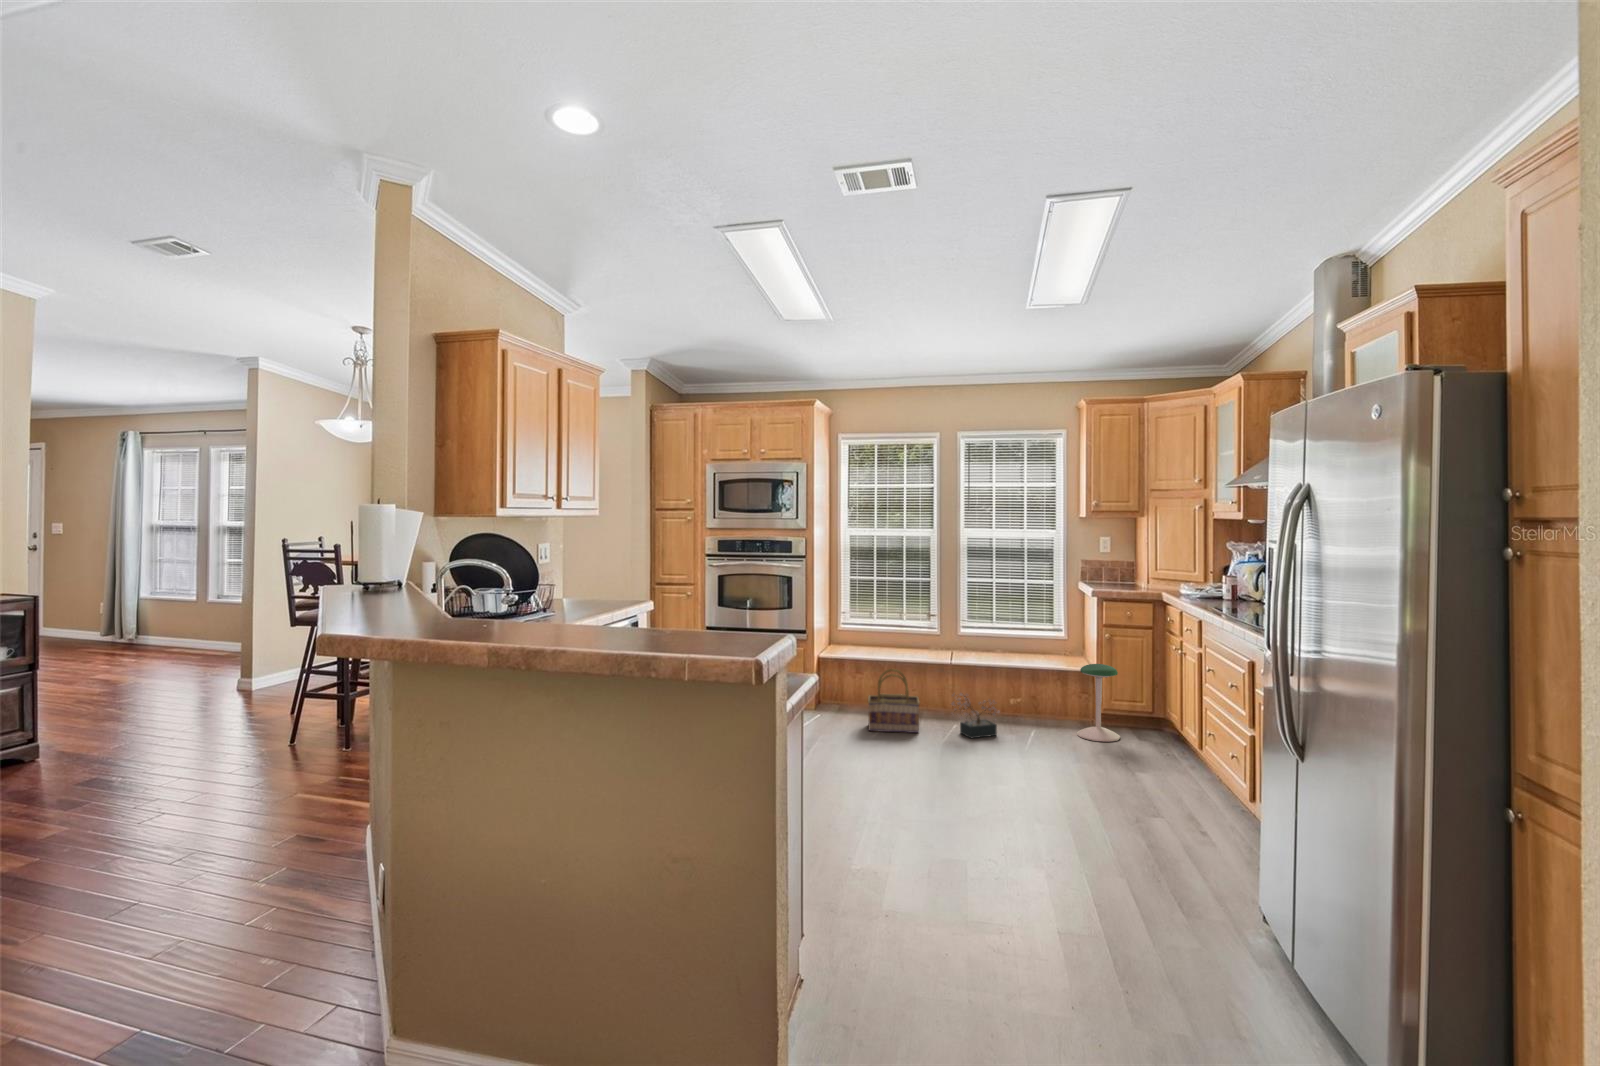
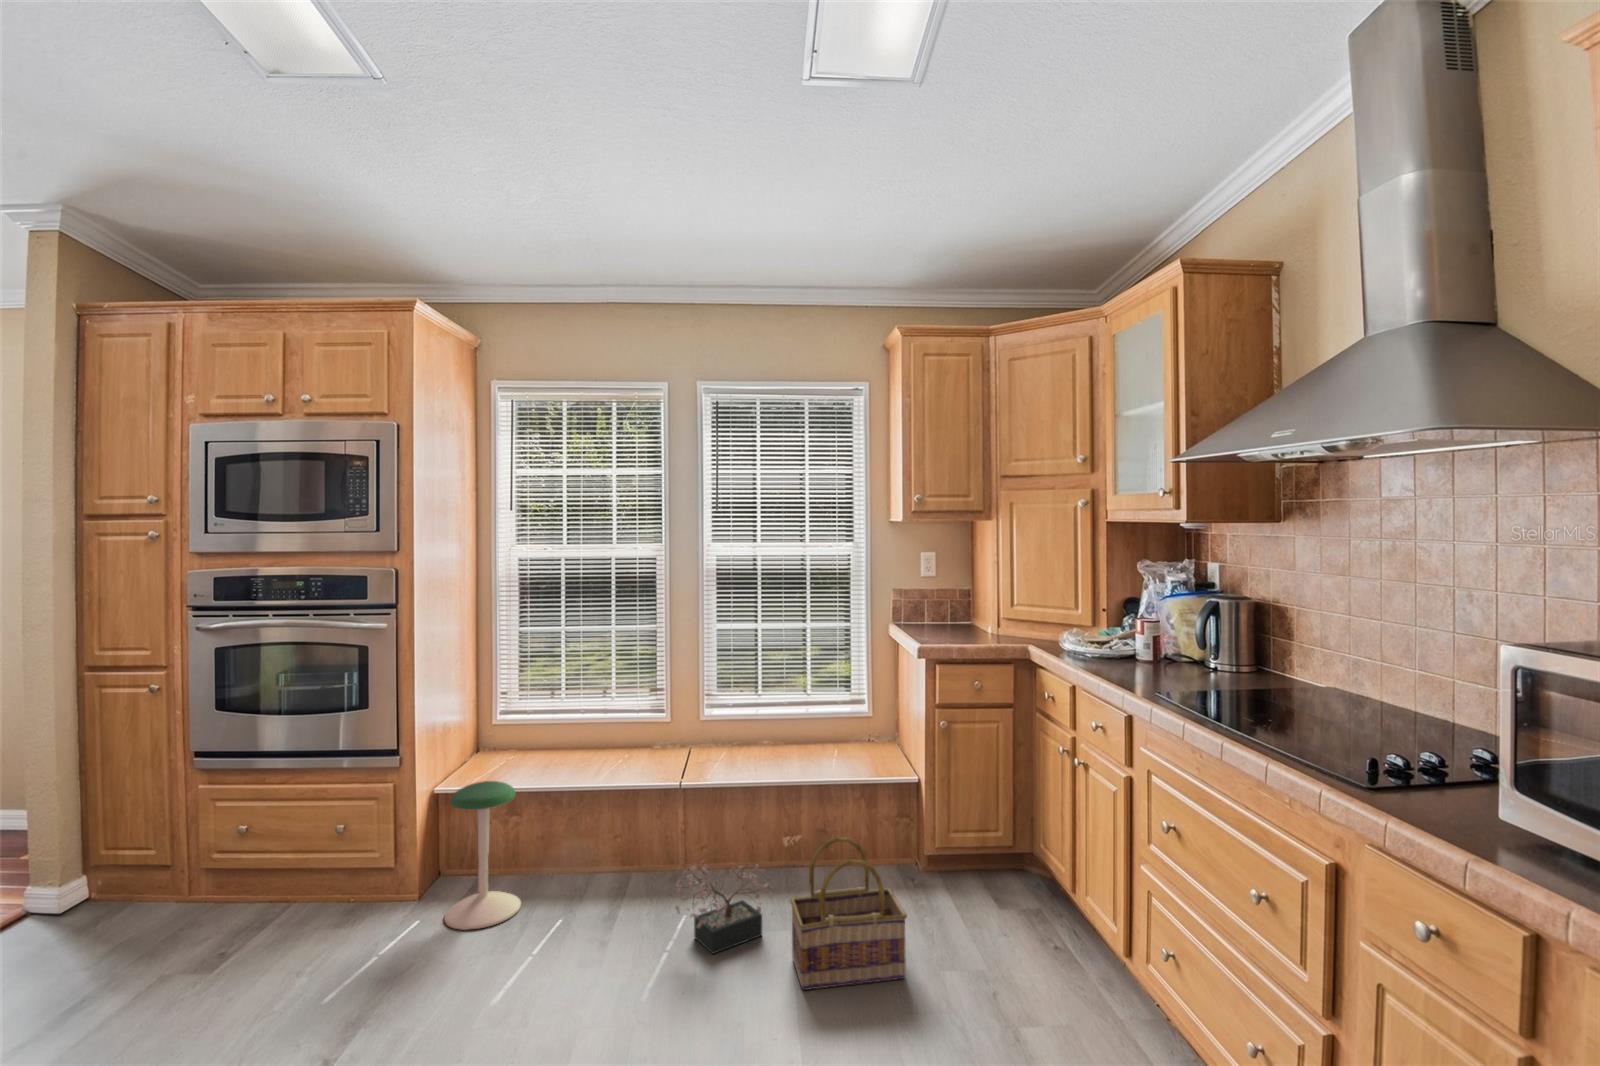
stool: present [1077,664,1120,742] -> present [444,781,521,930]
basket: present [868,669,920,733] -> present [790,837,907,990]

